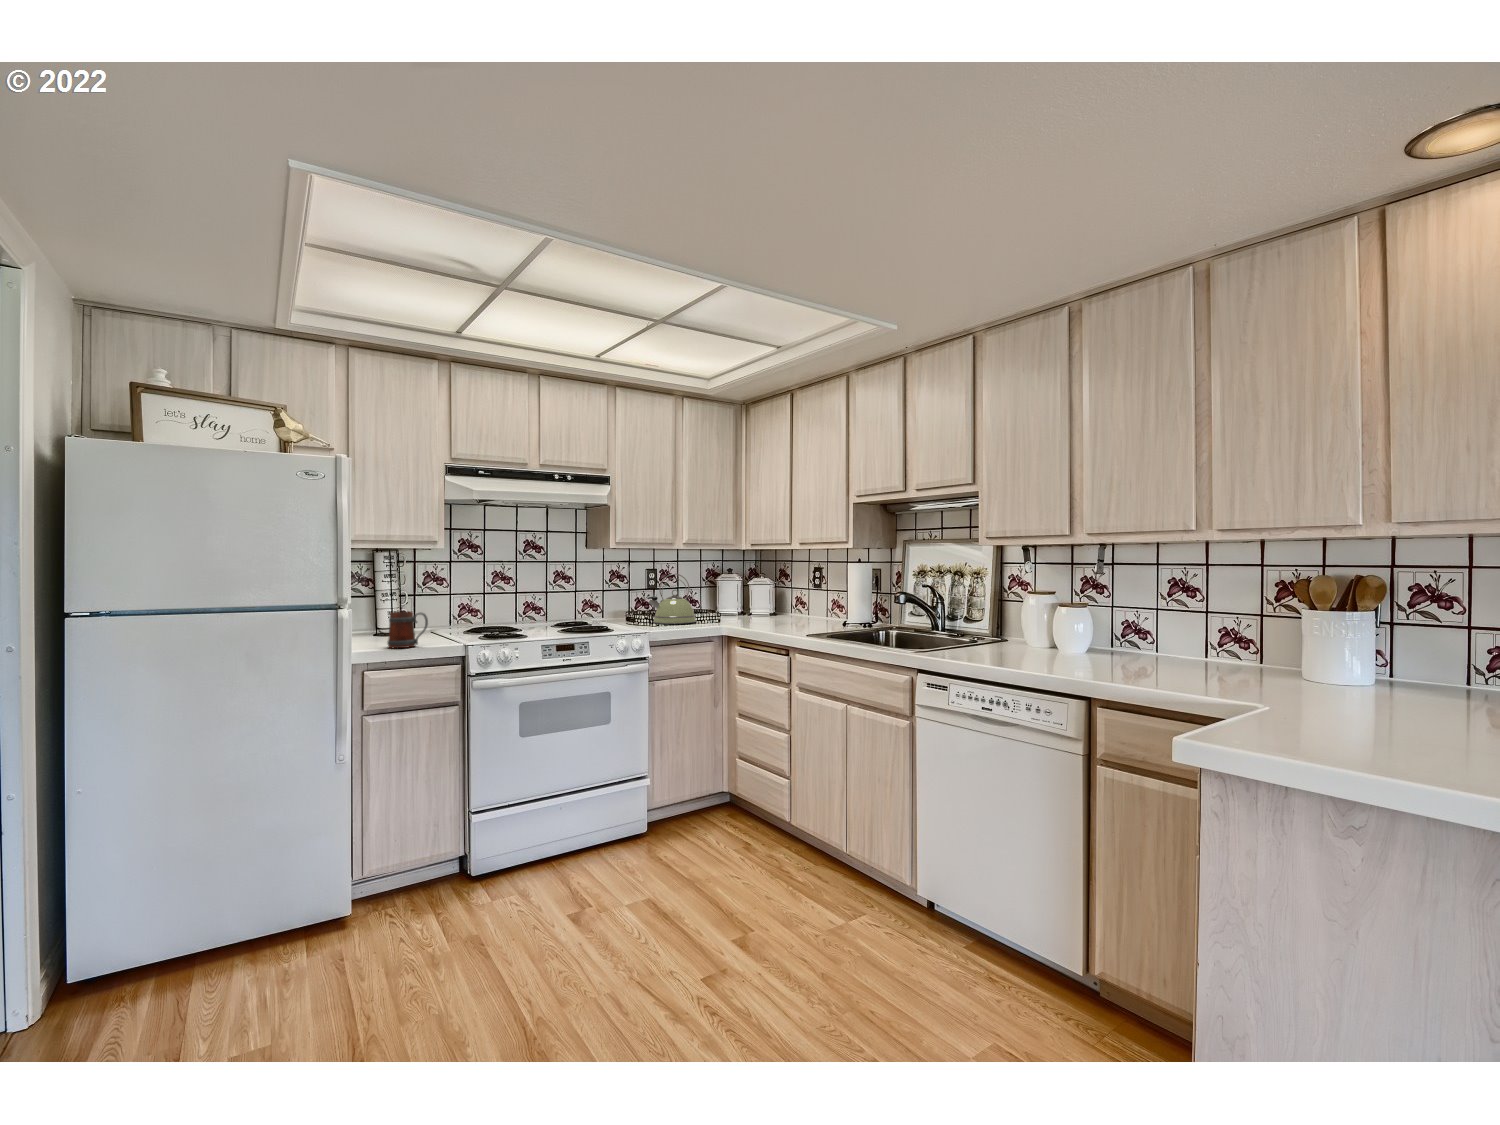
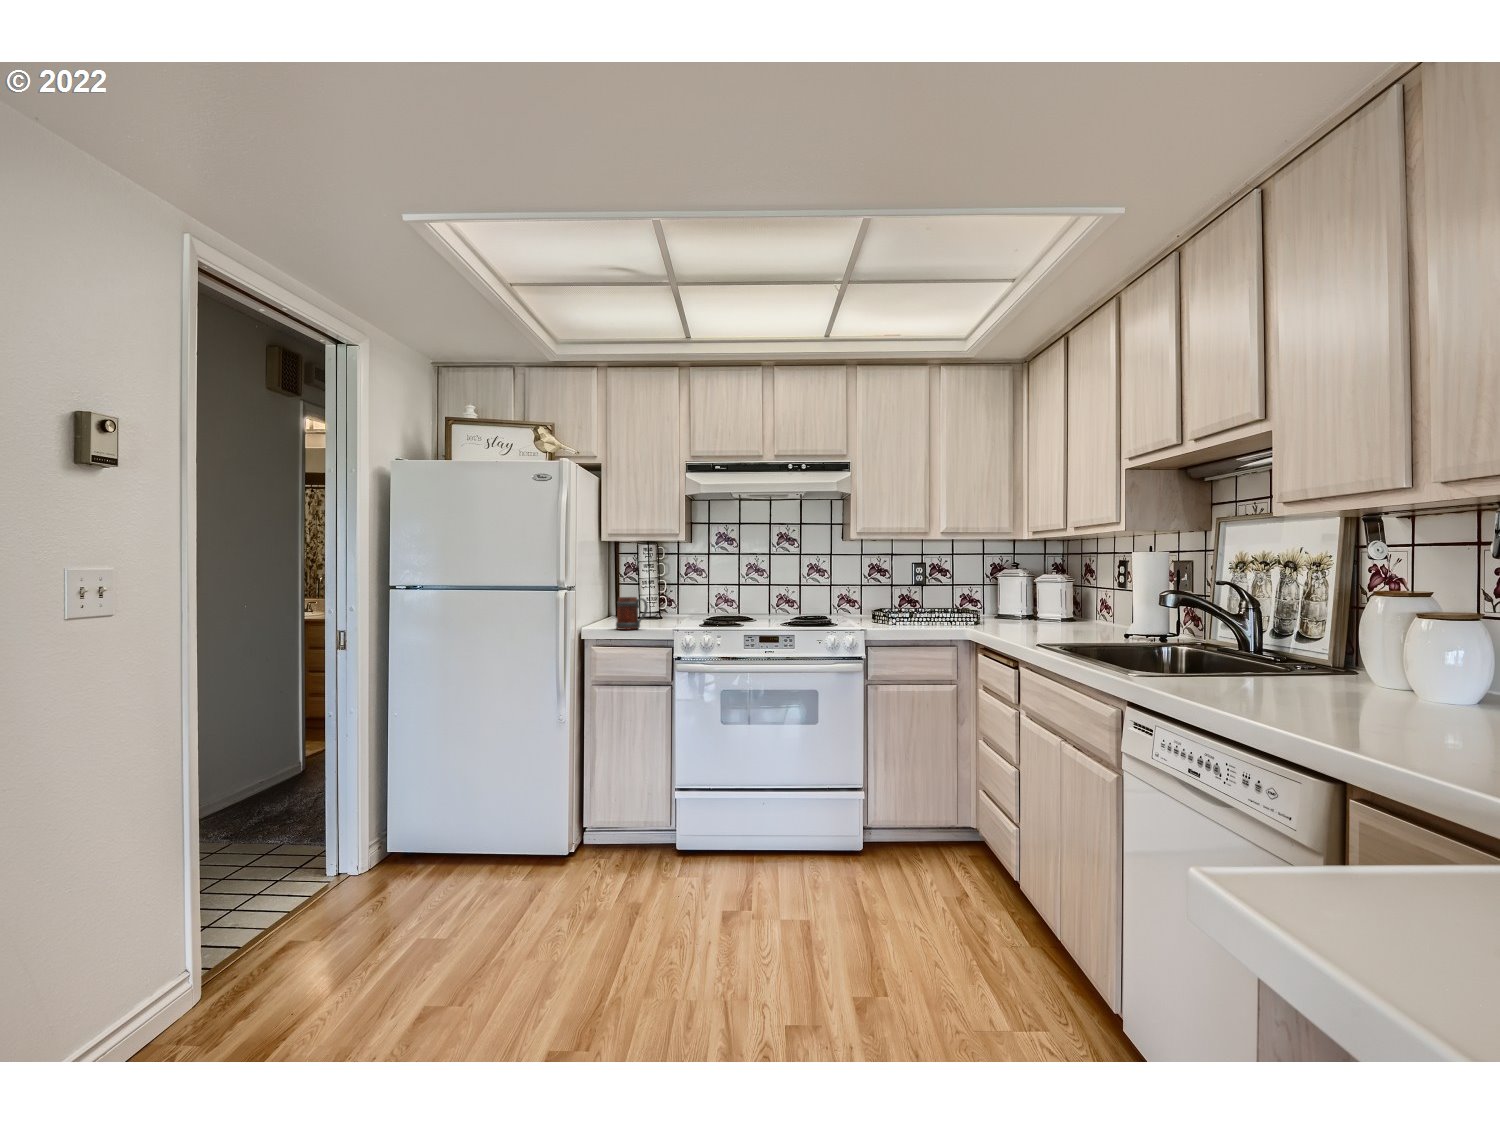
kettle: present [647,574,696,624] -> none [895,567,951,624]

